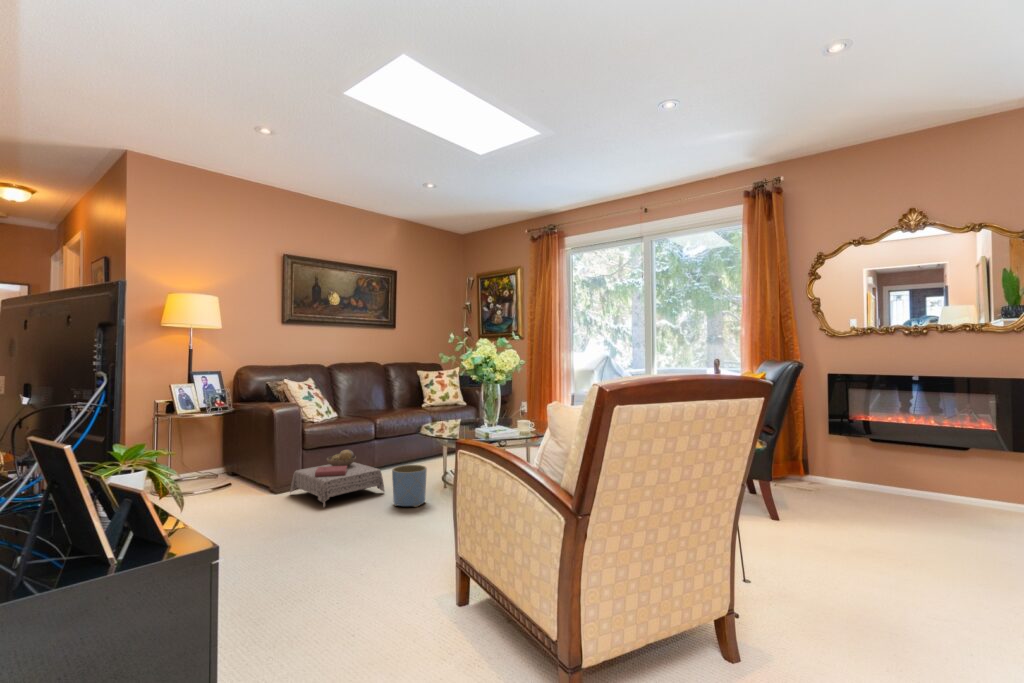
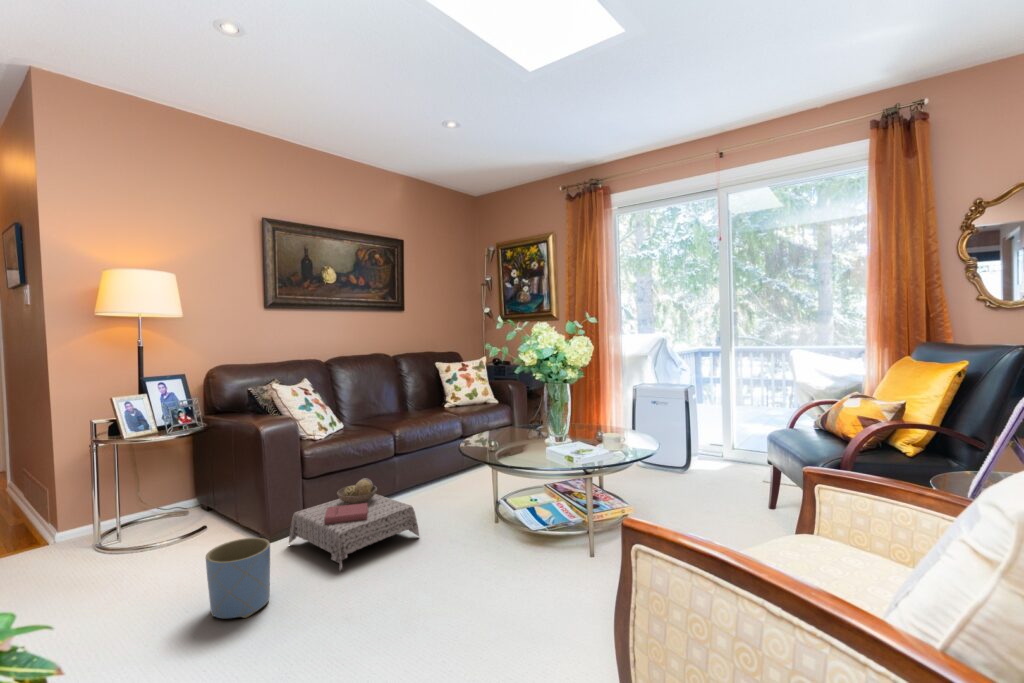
planter: present [392,465,427,507] -> present [206,538,270,619]

